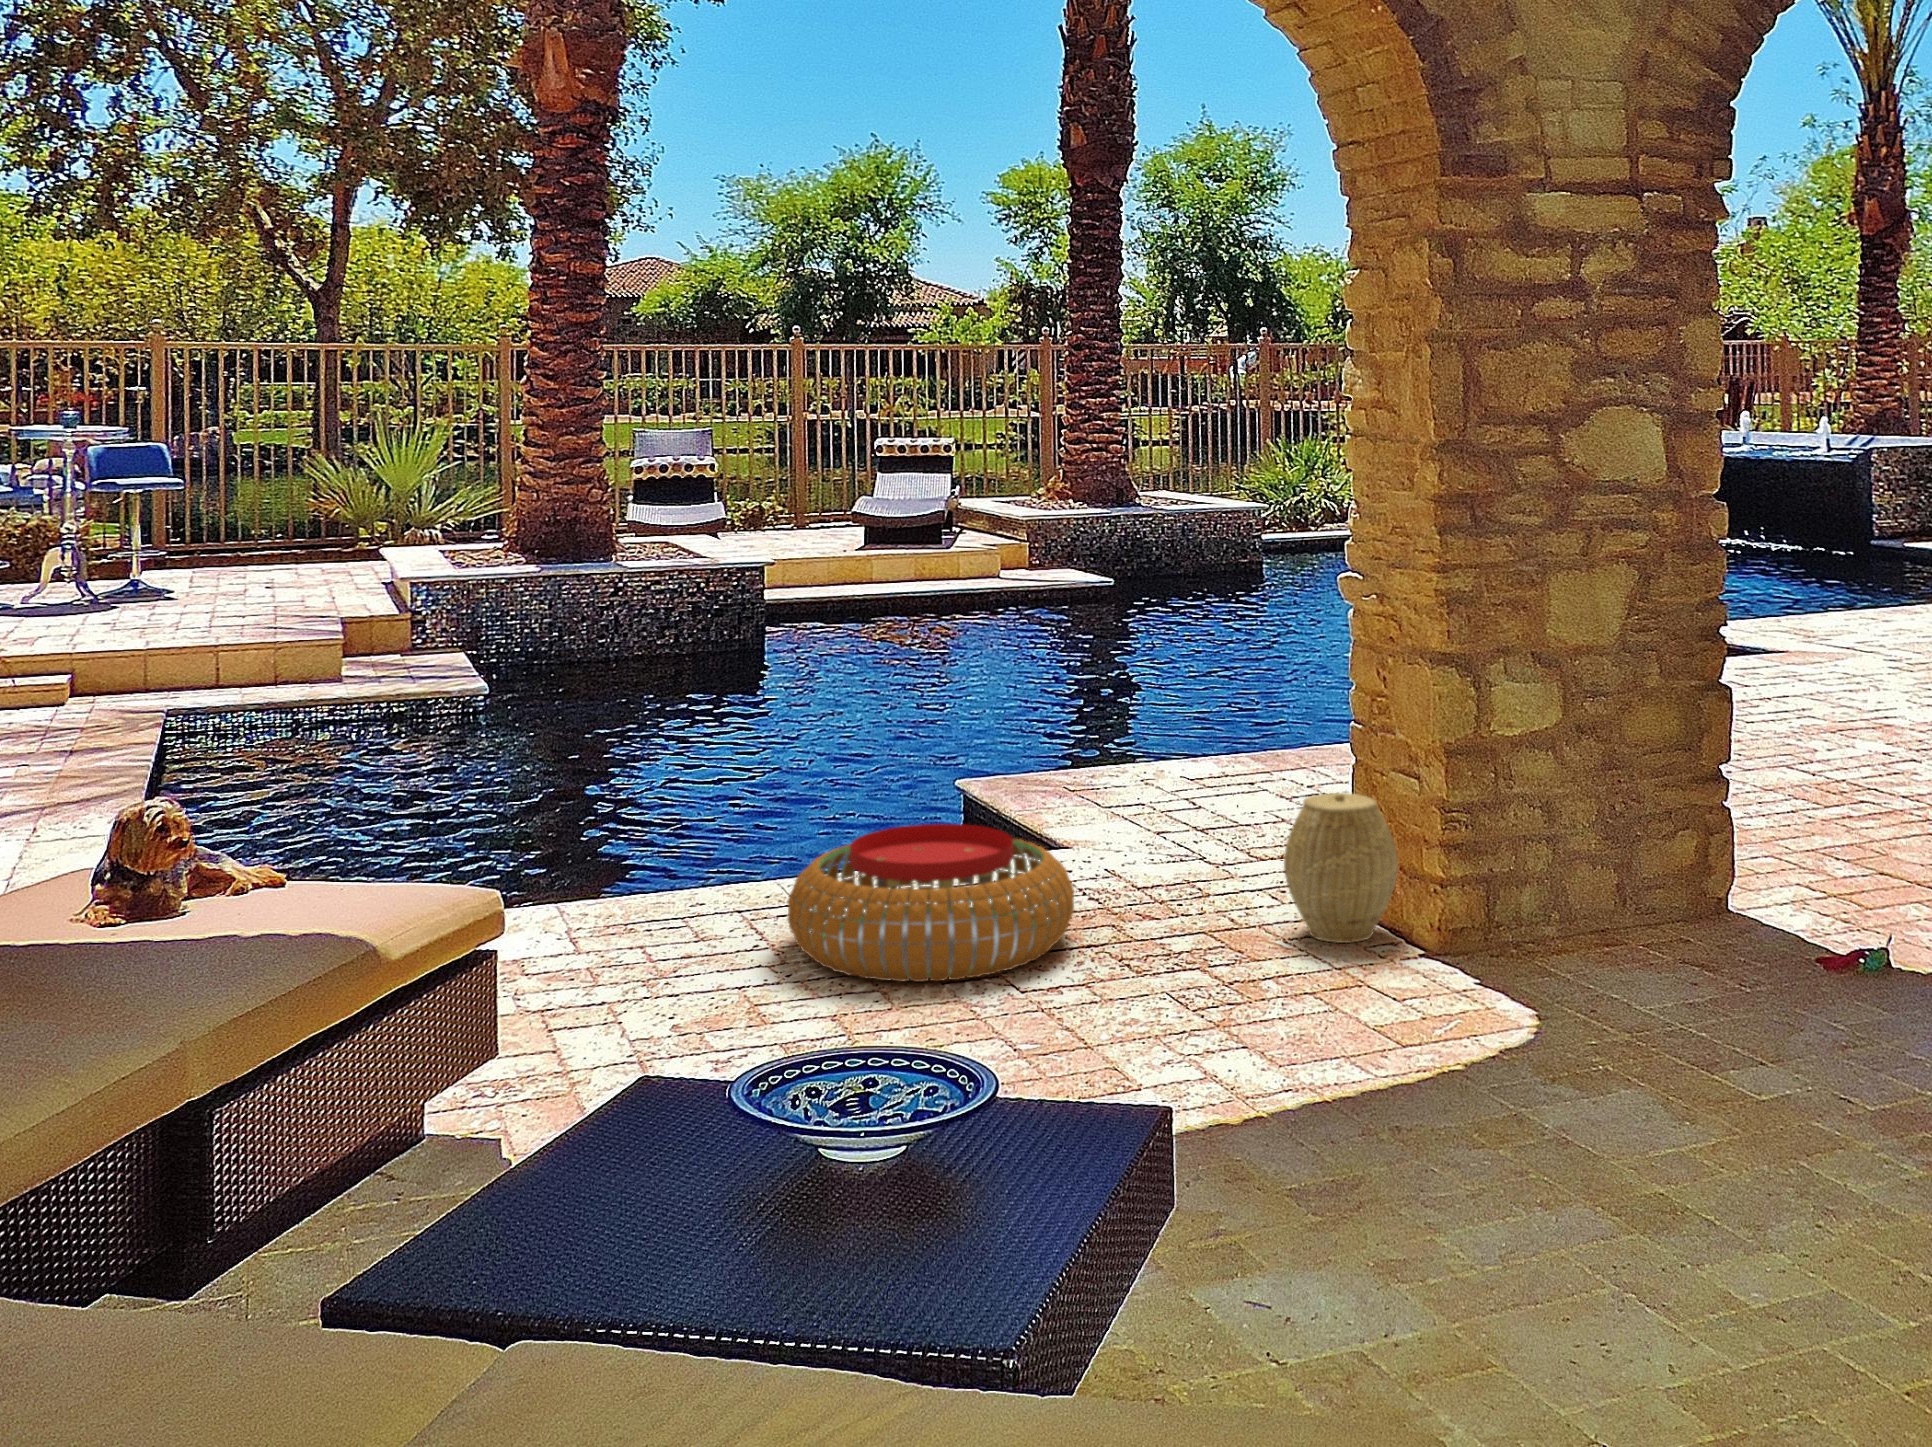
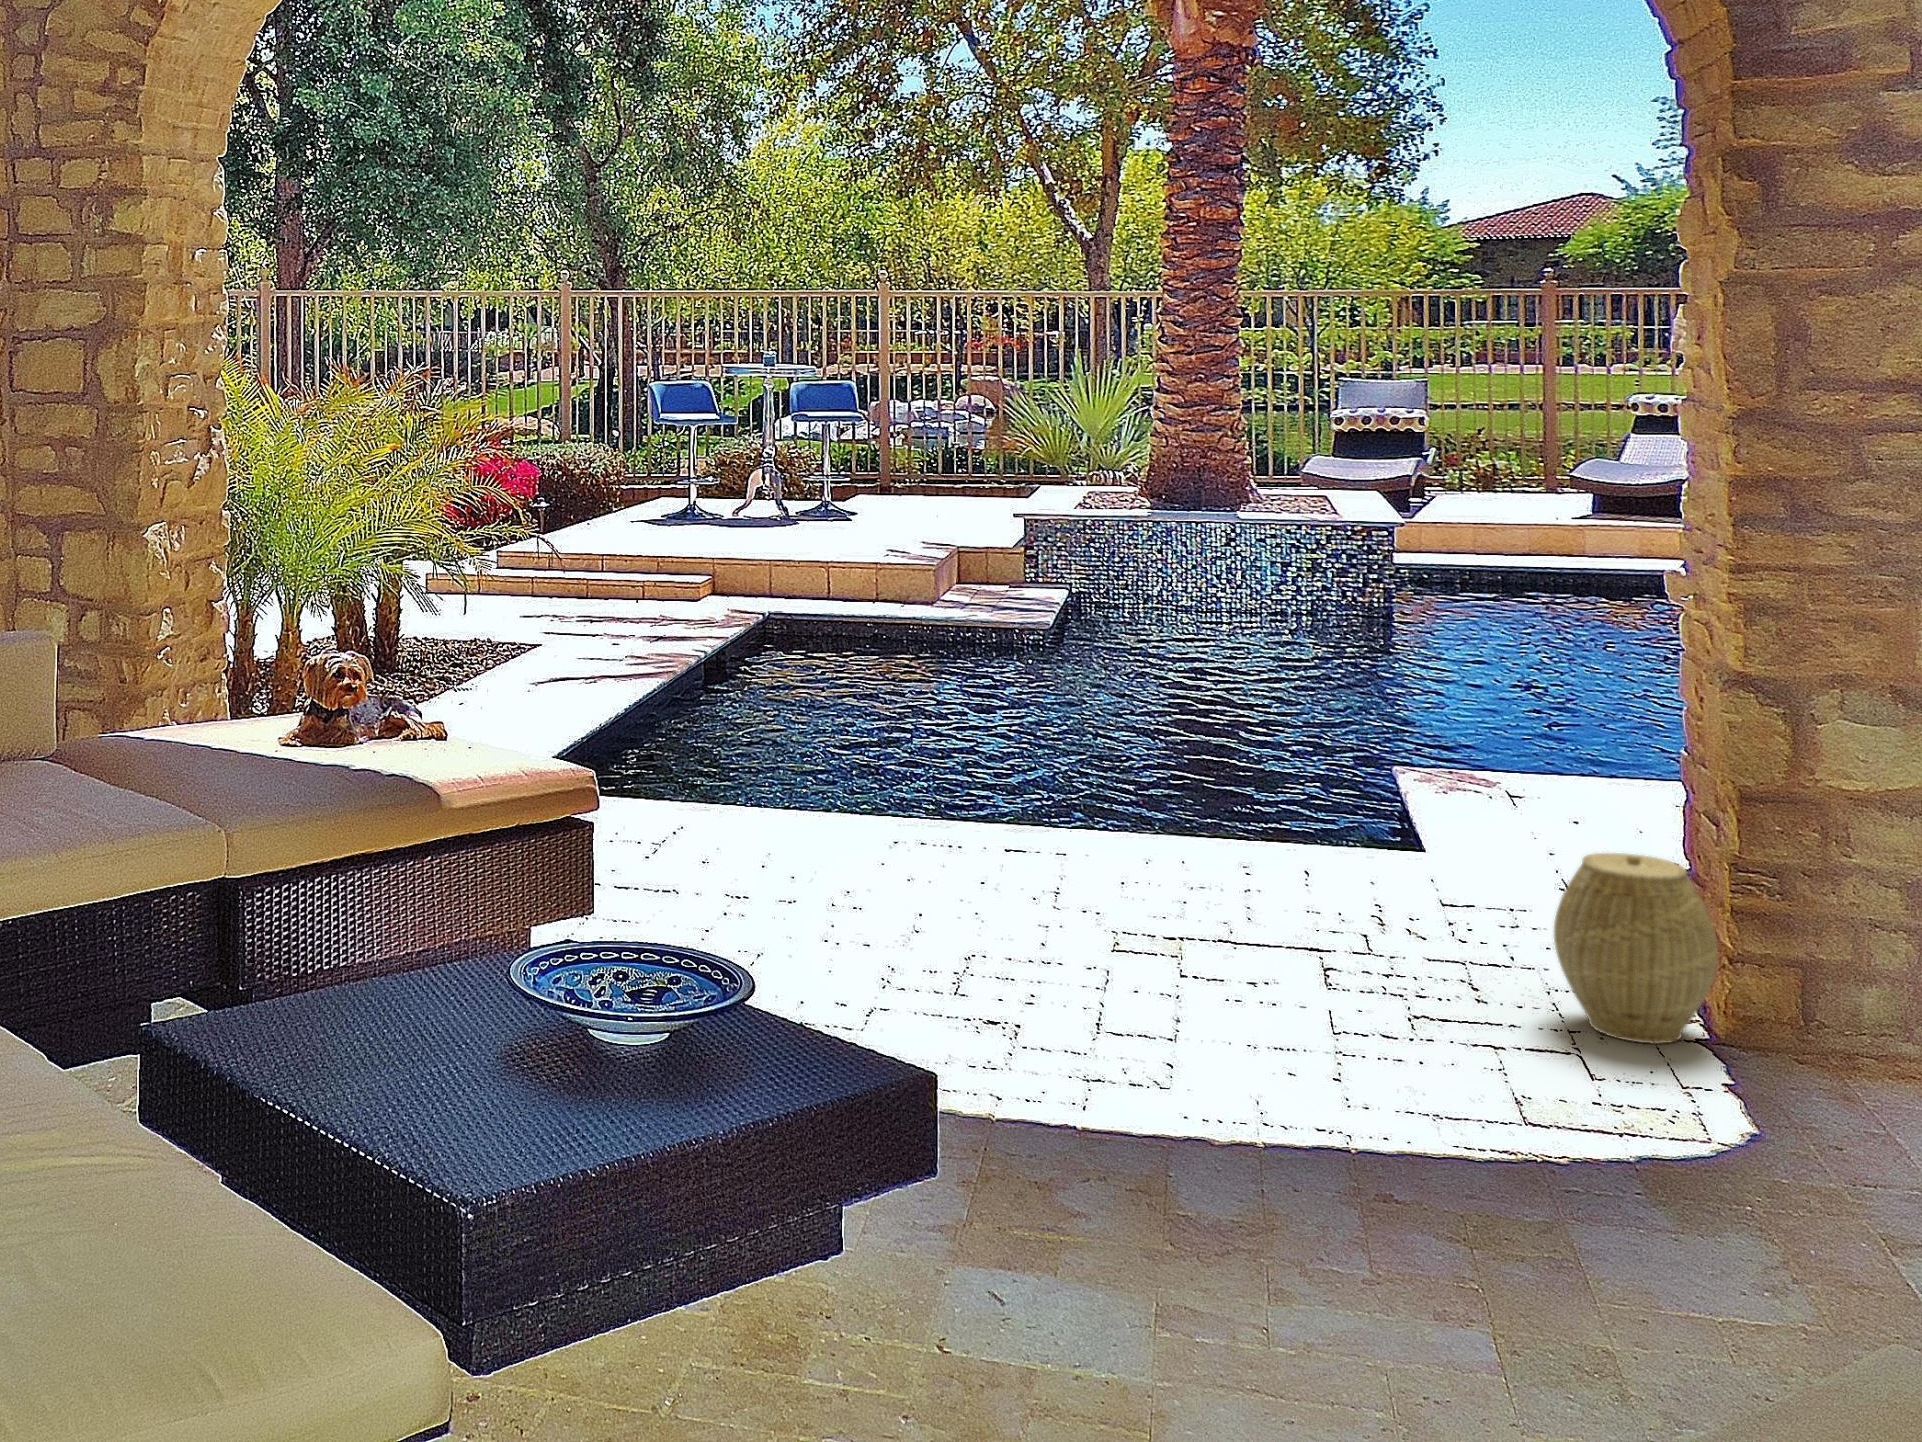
pouf: present [788,824,1074,982] -> none [982,803,1302,971]

